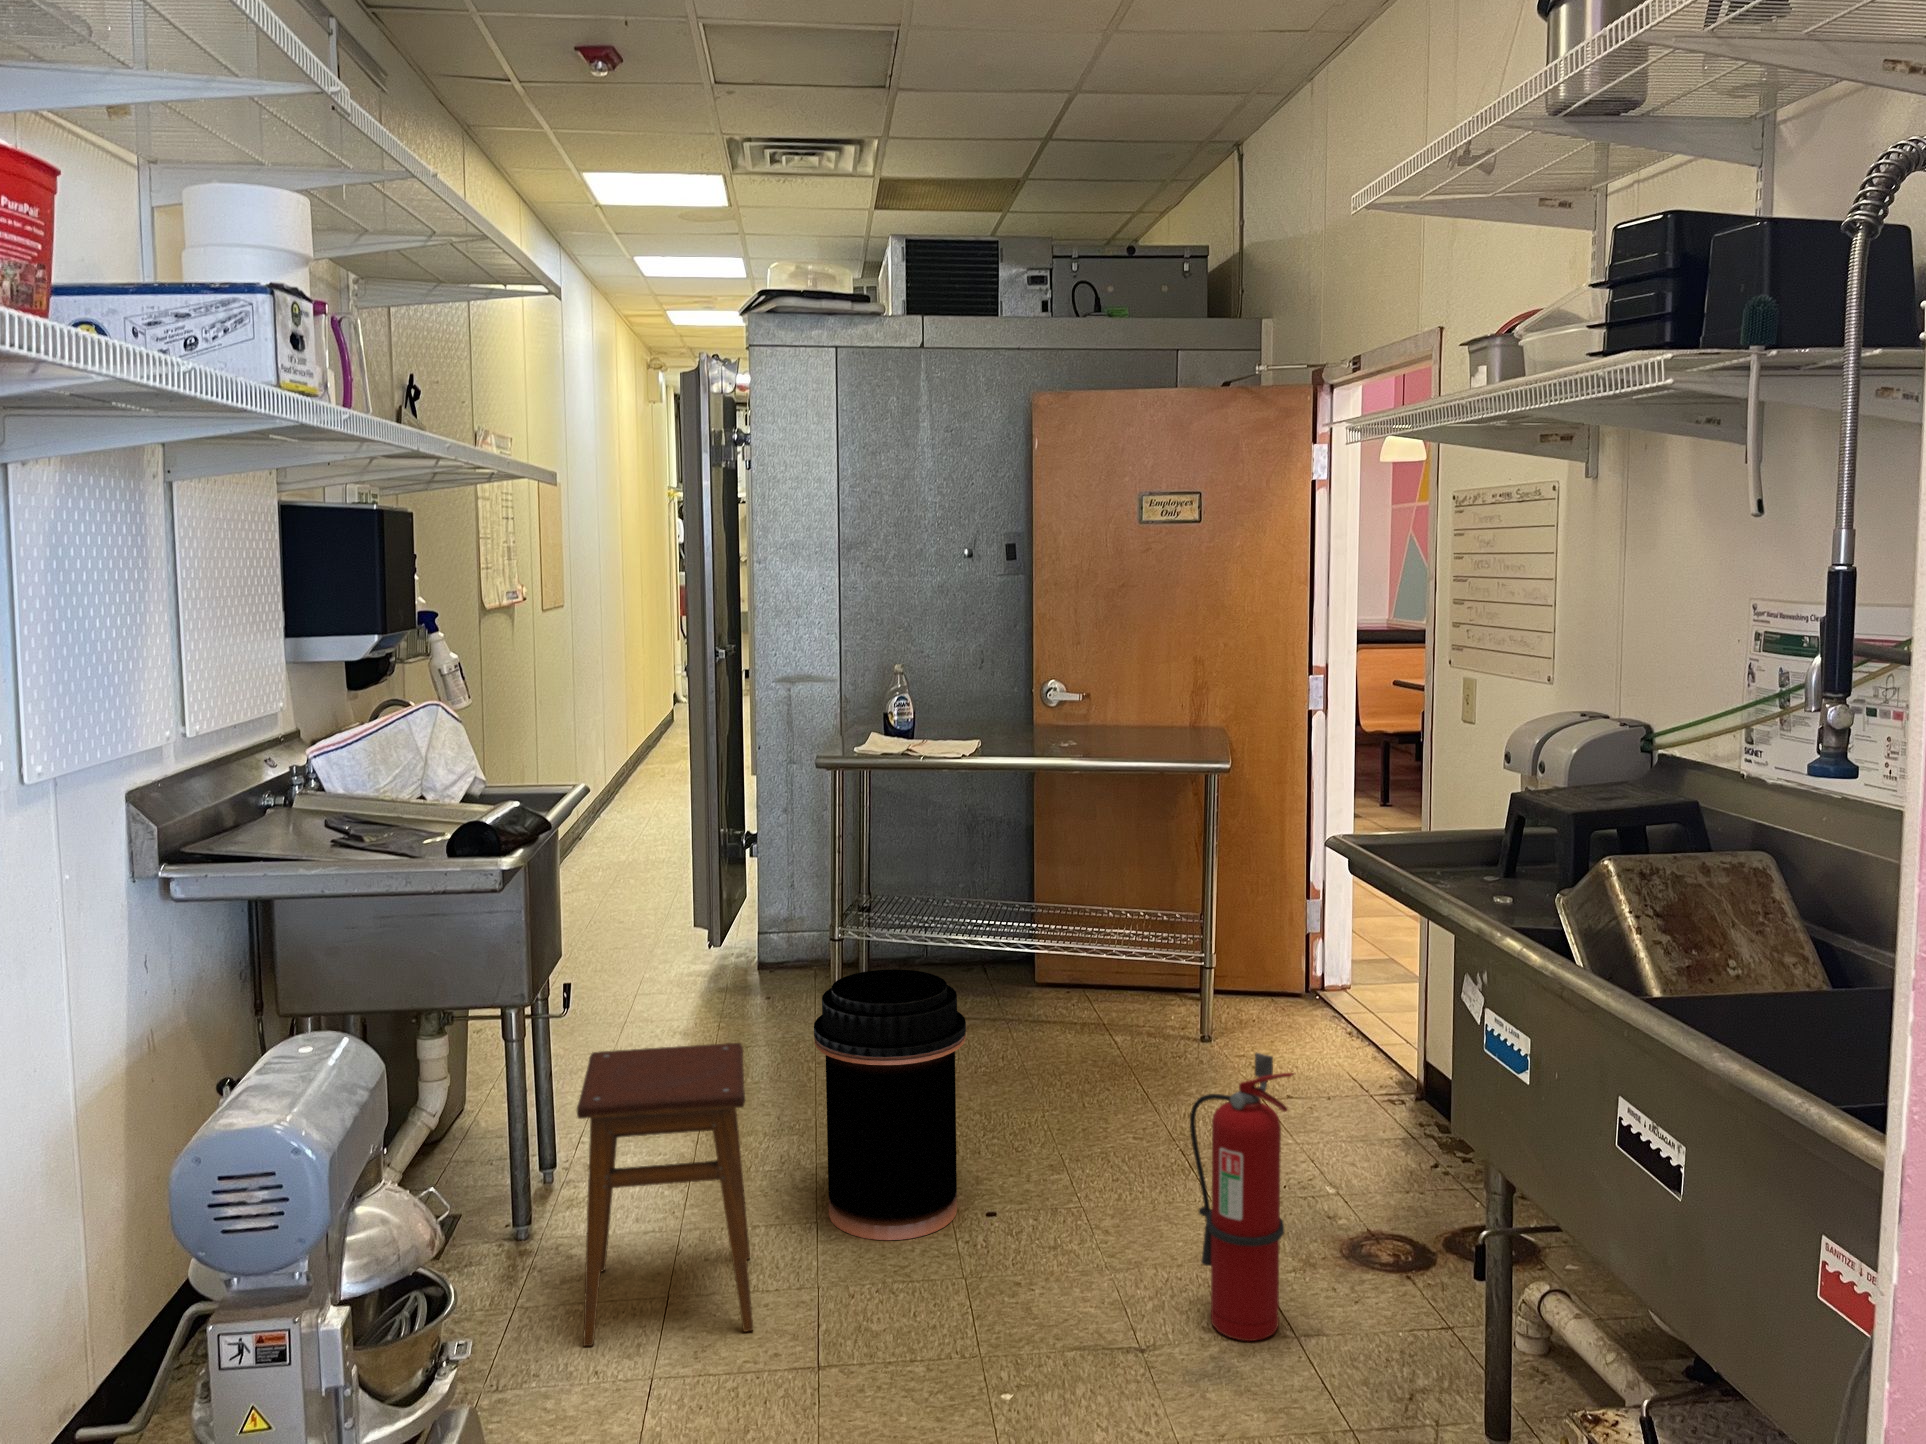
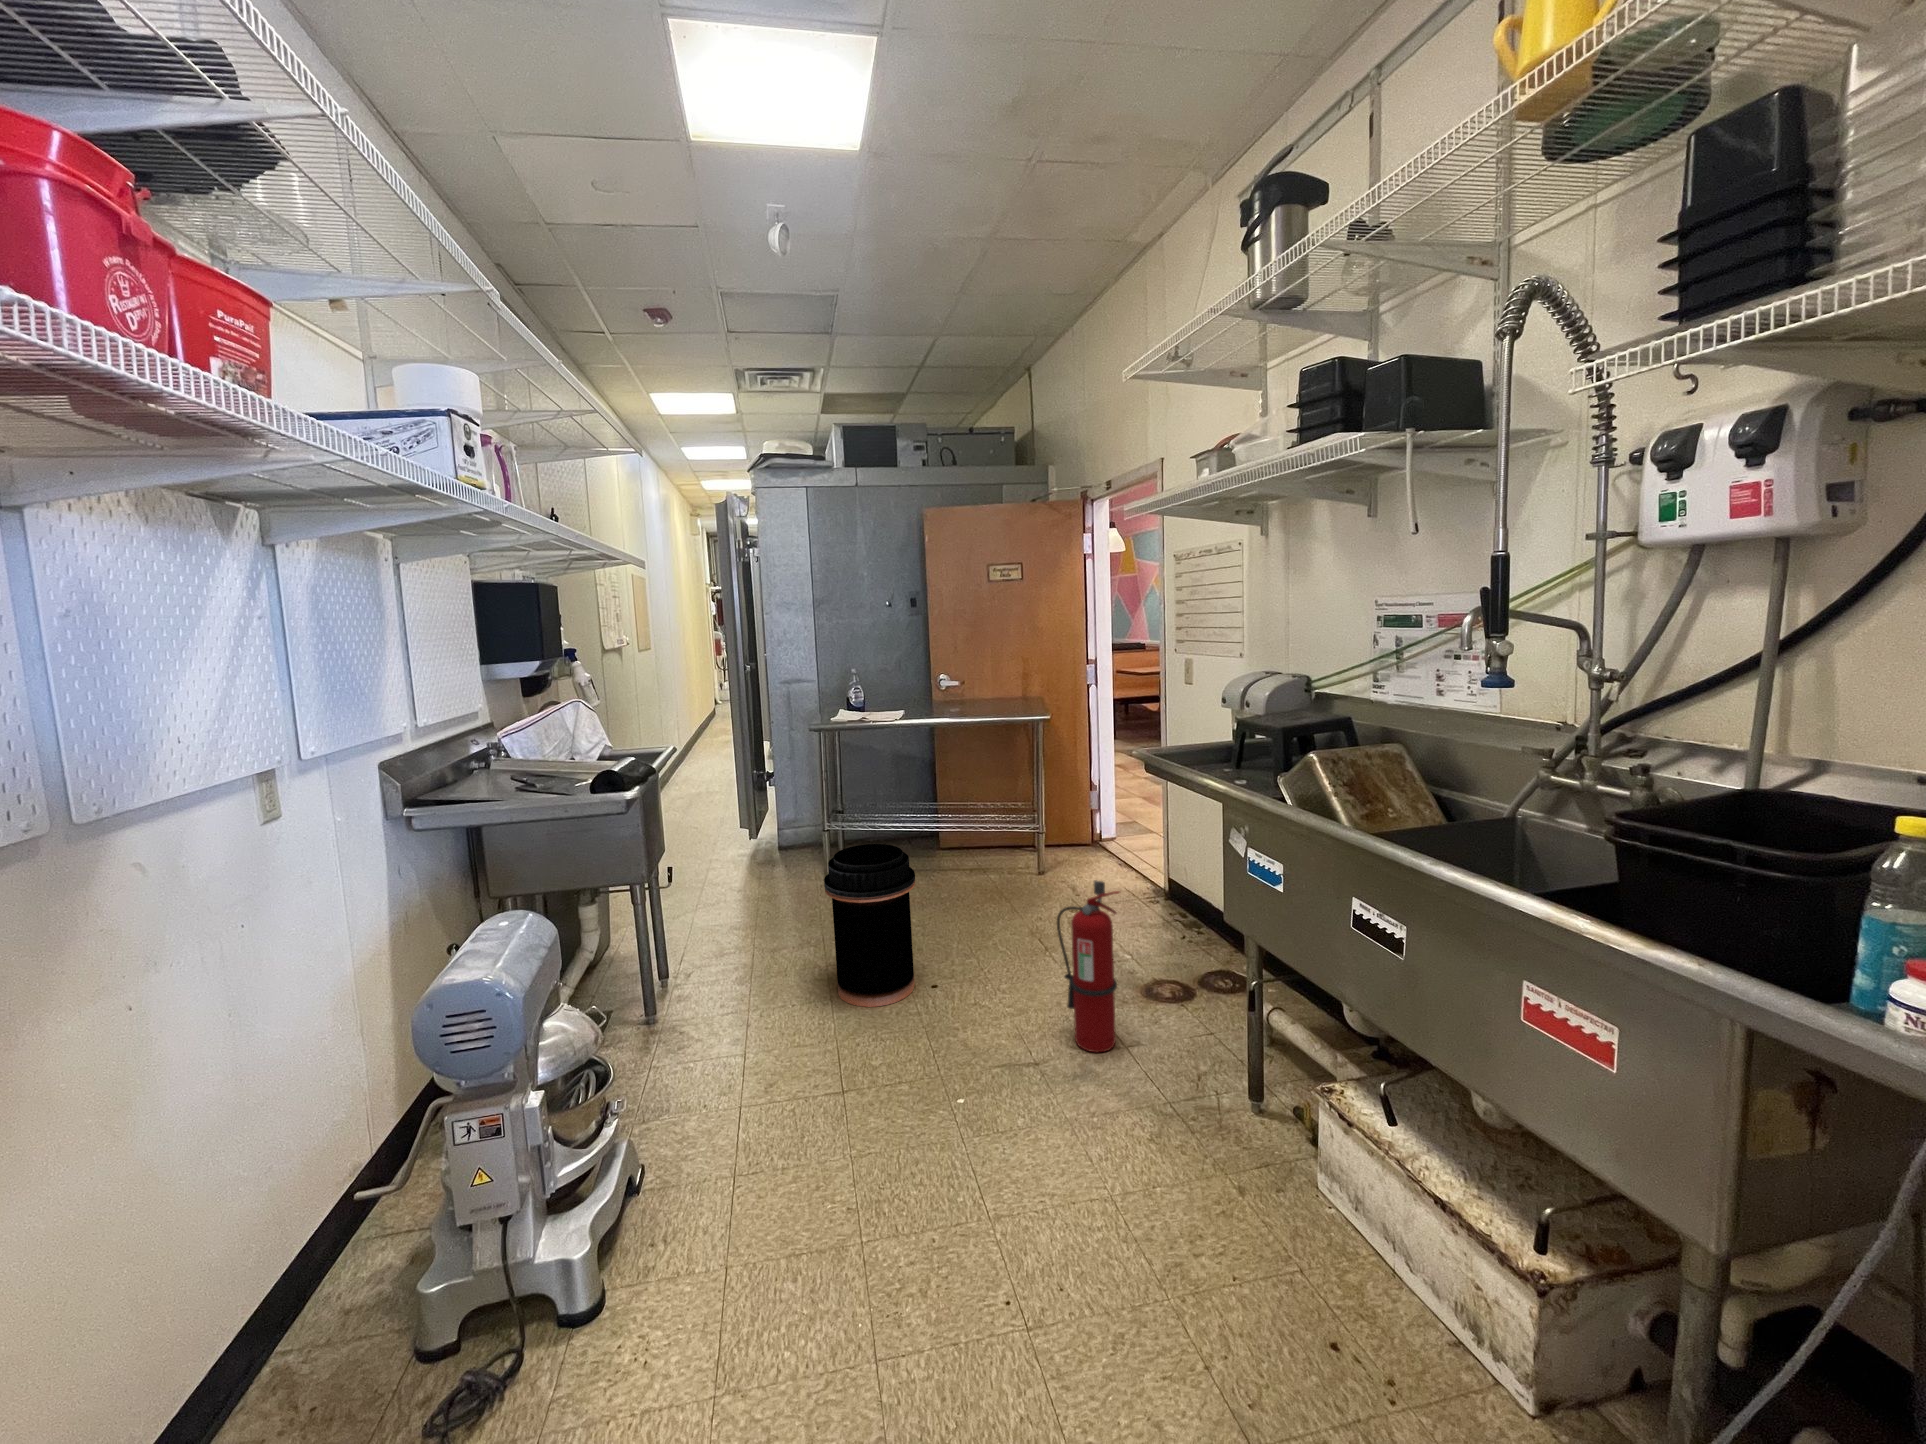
stool: present [577,1043,753,1346] -> none [683,895,800,1092]

